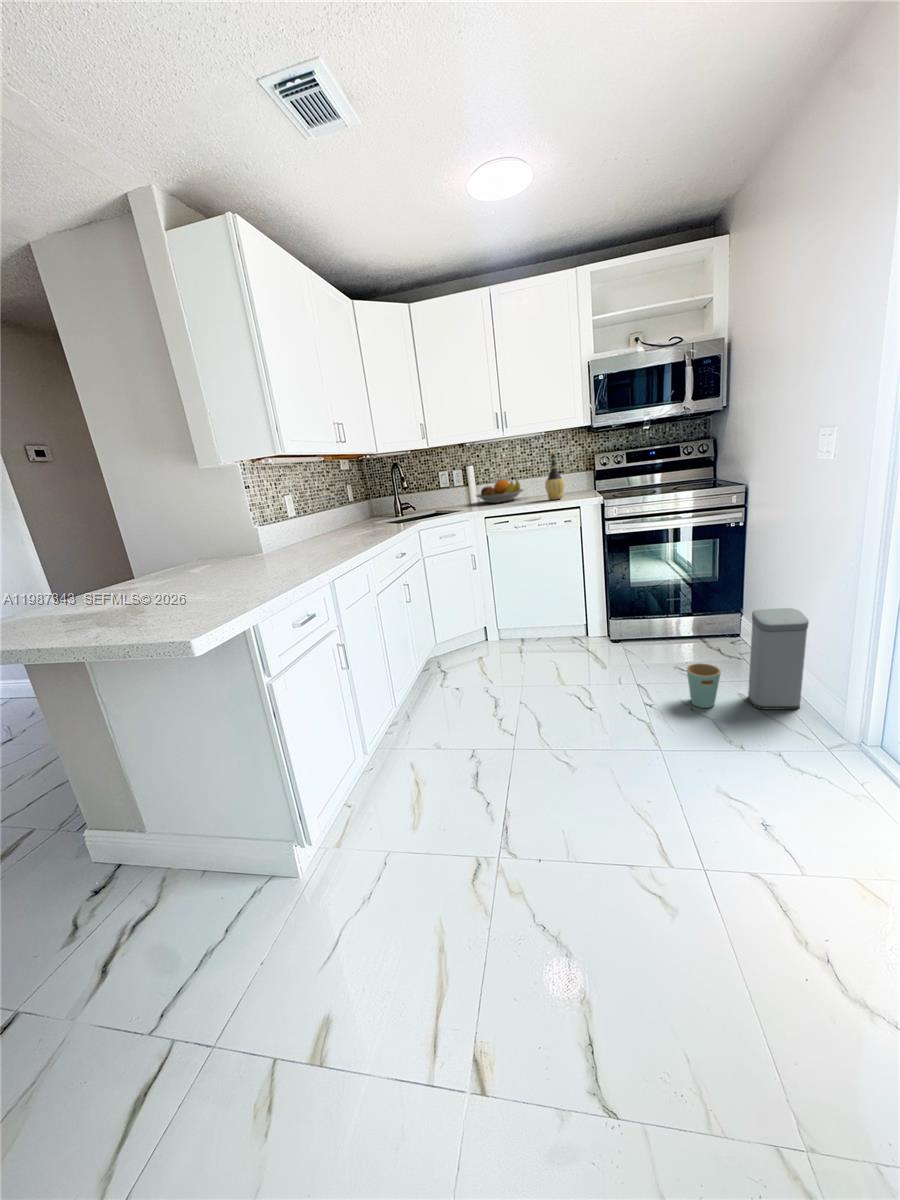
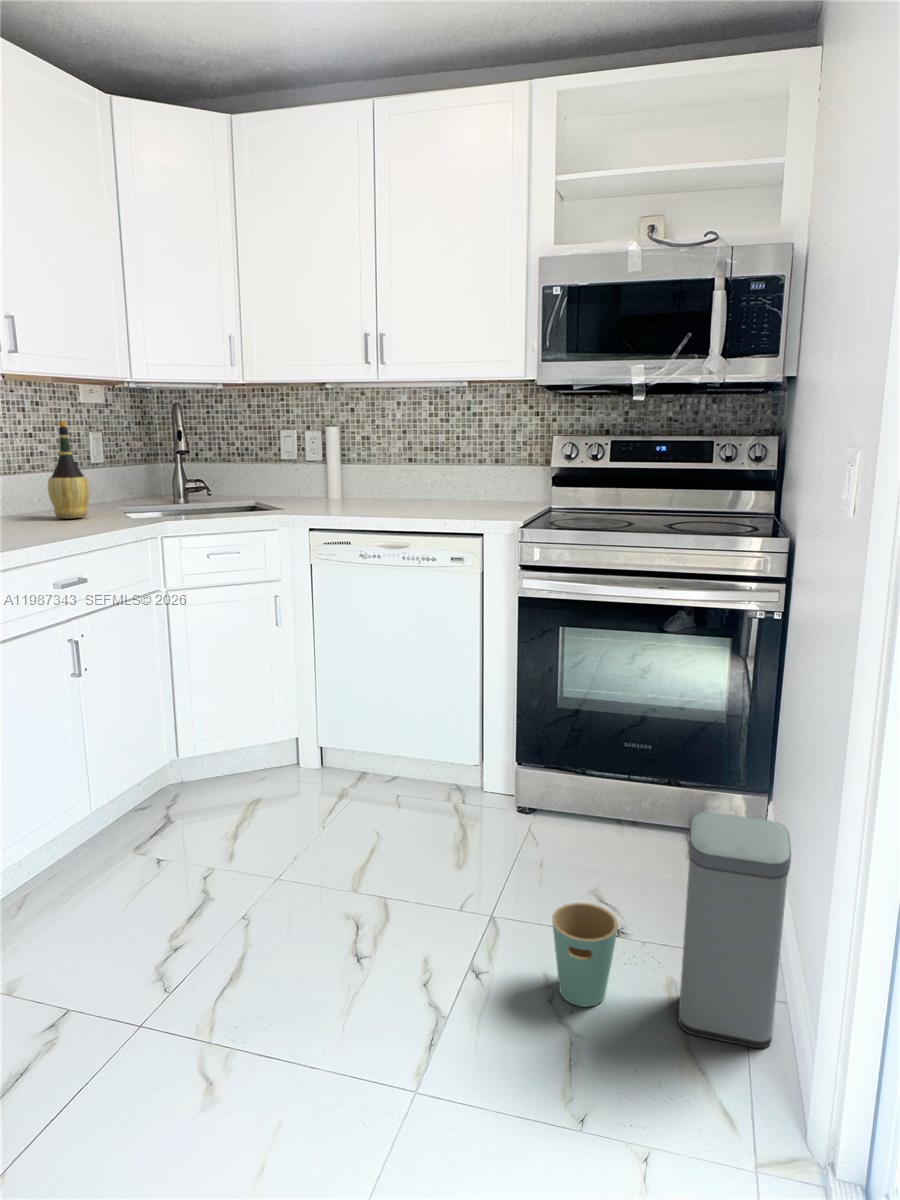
wine bottle: present [545,451,564,500] -> present [48,421,90,518]
fruit bowl: present [476,480,524,503] -> none [329,461,423,503]

